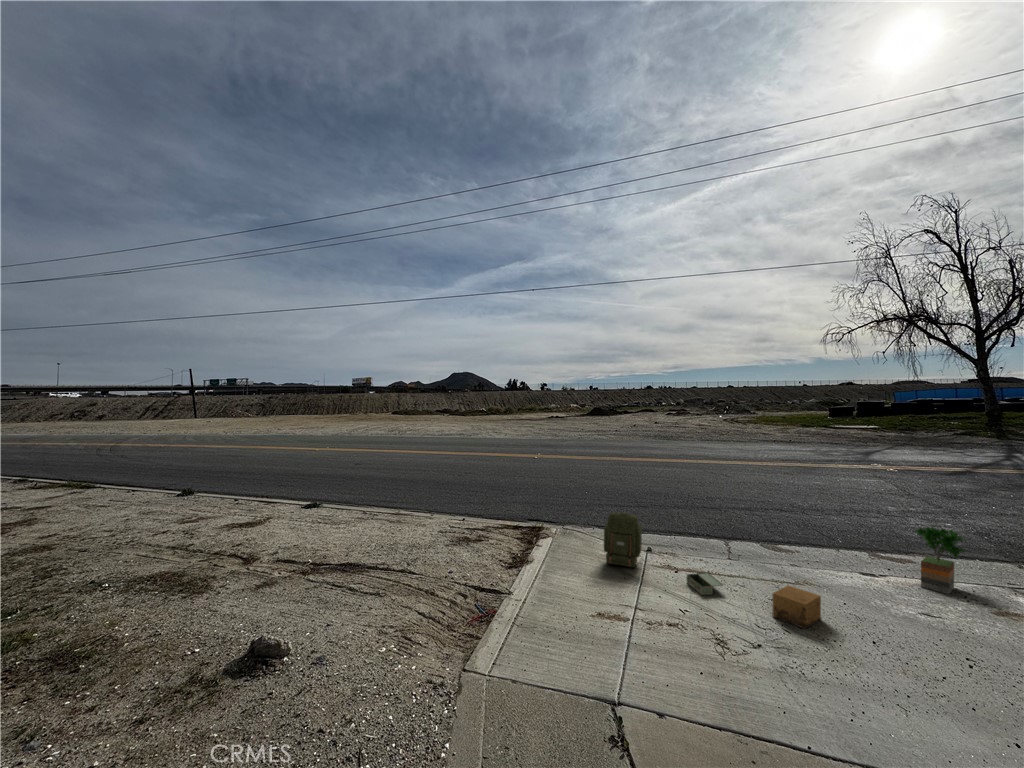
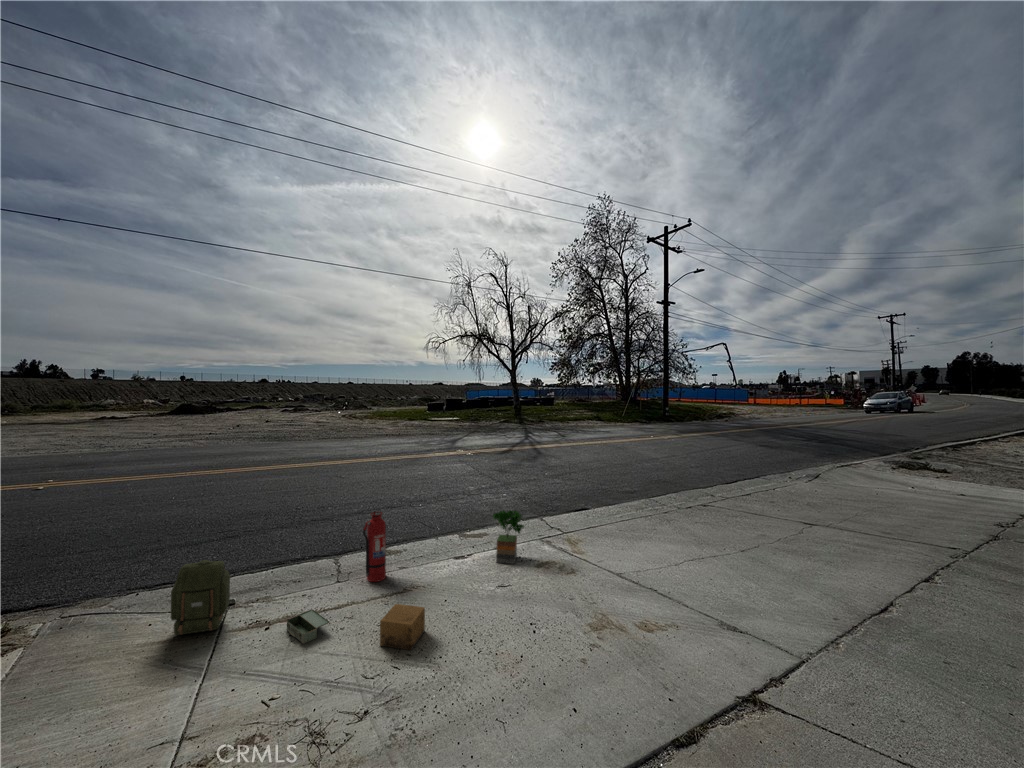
fire extinguisher: none [753,501,777,570] -> present [363,512,386,582]

